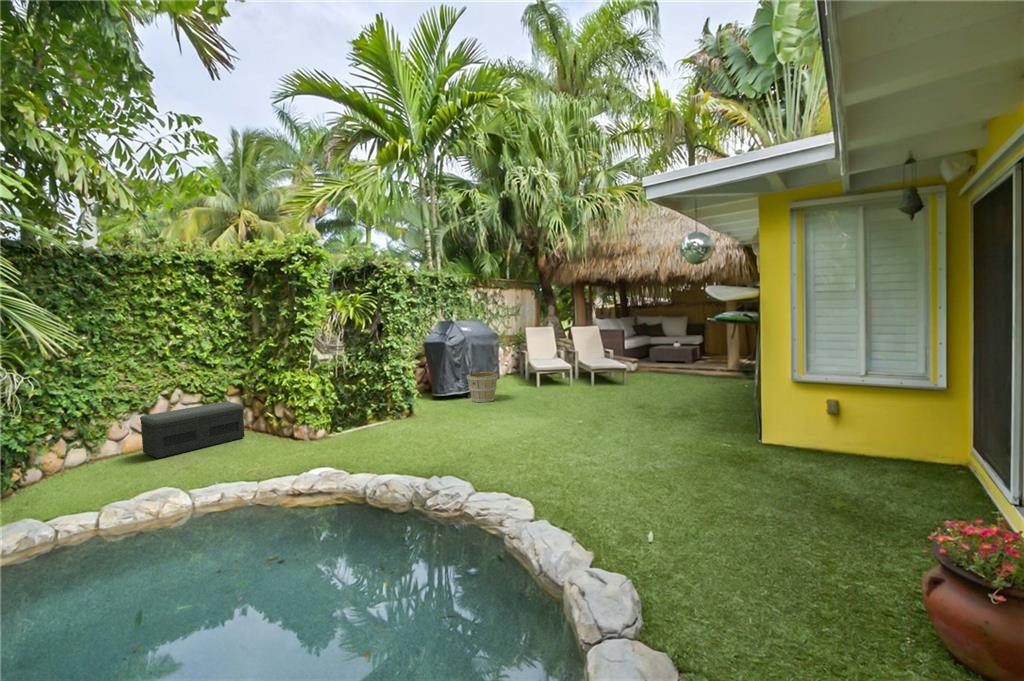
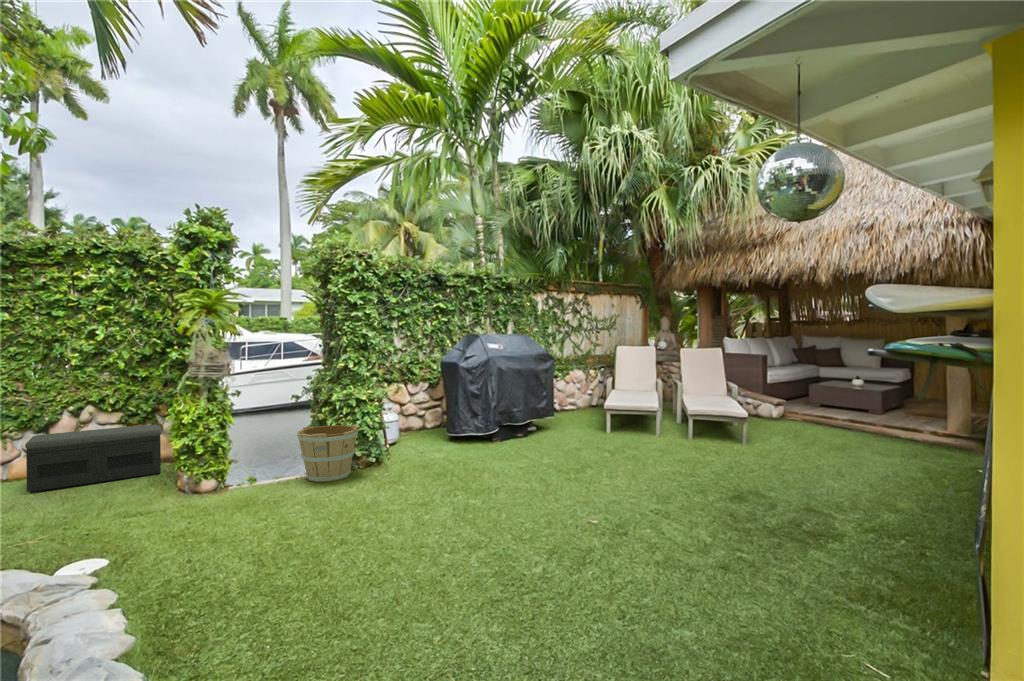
wooden bucket: present [467,372,498,403] -> present [297,425,358,482]

